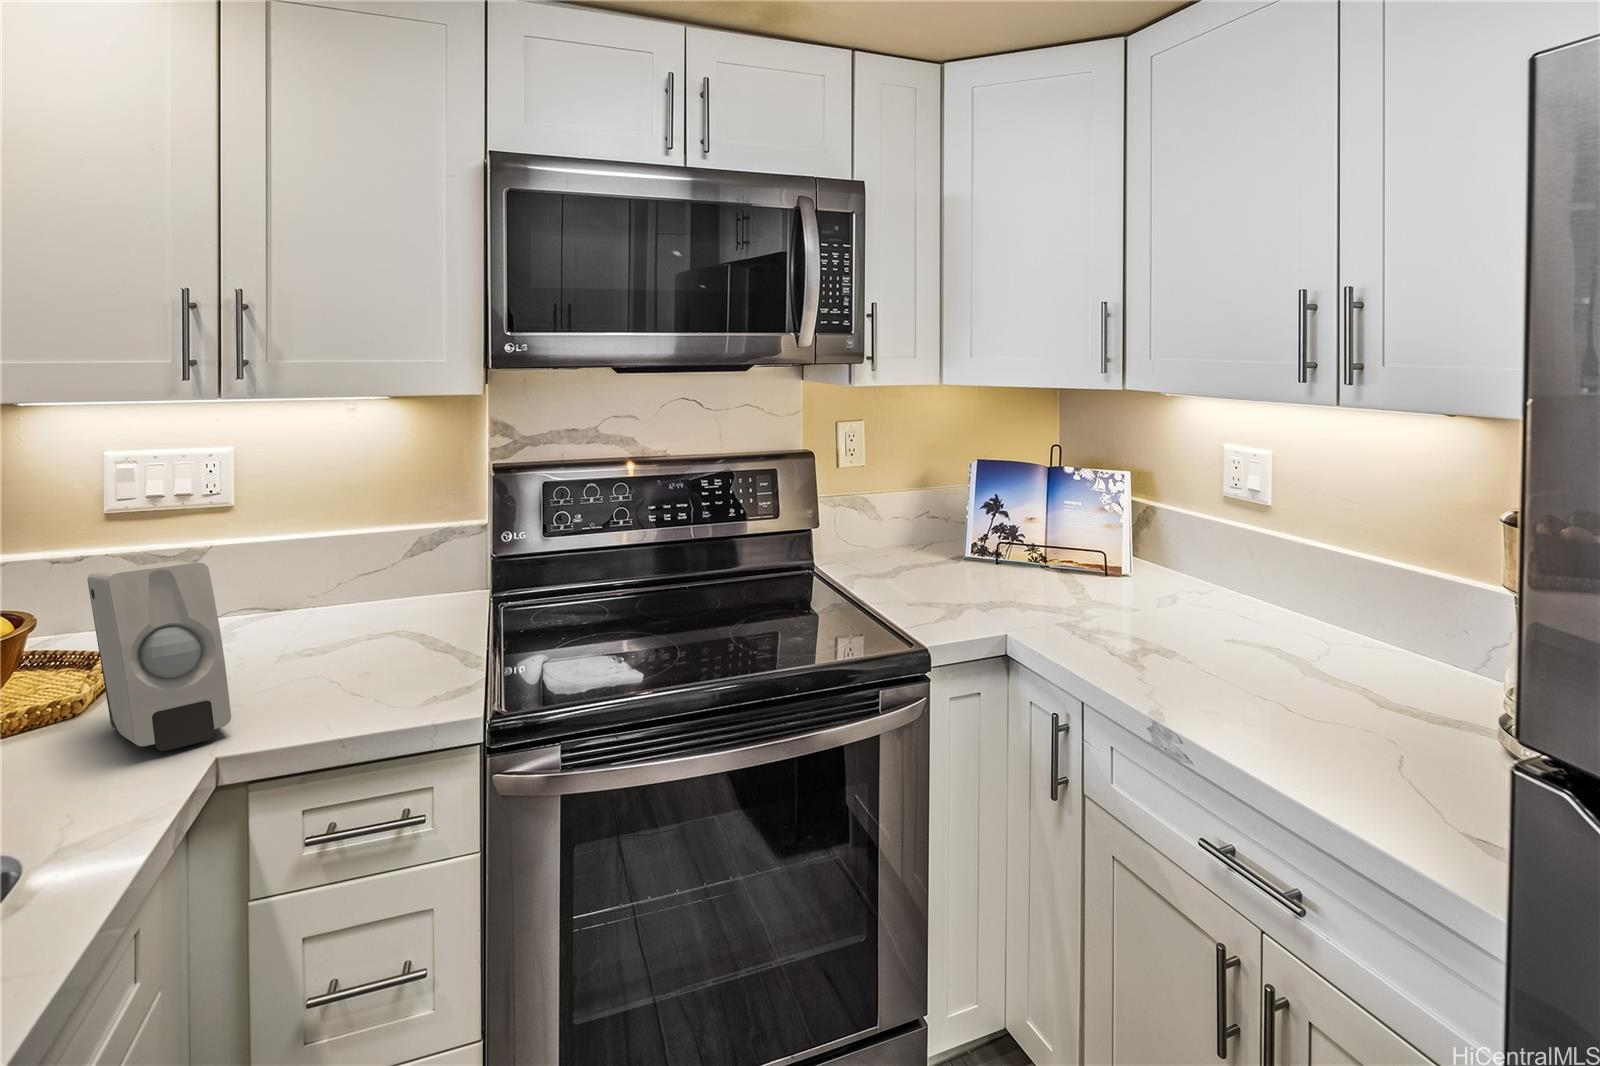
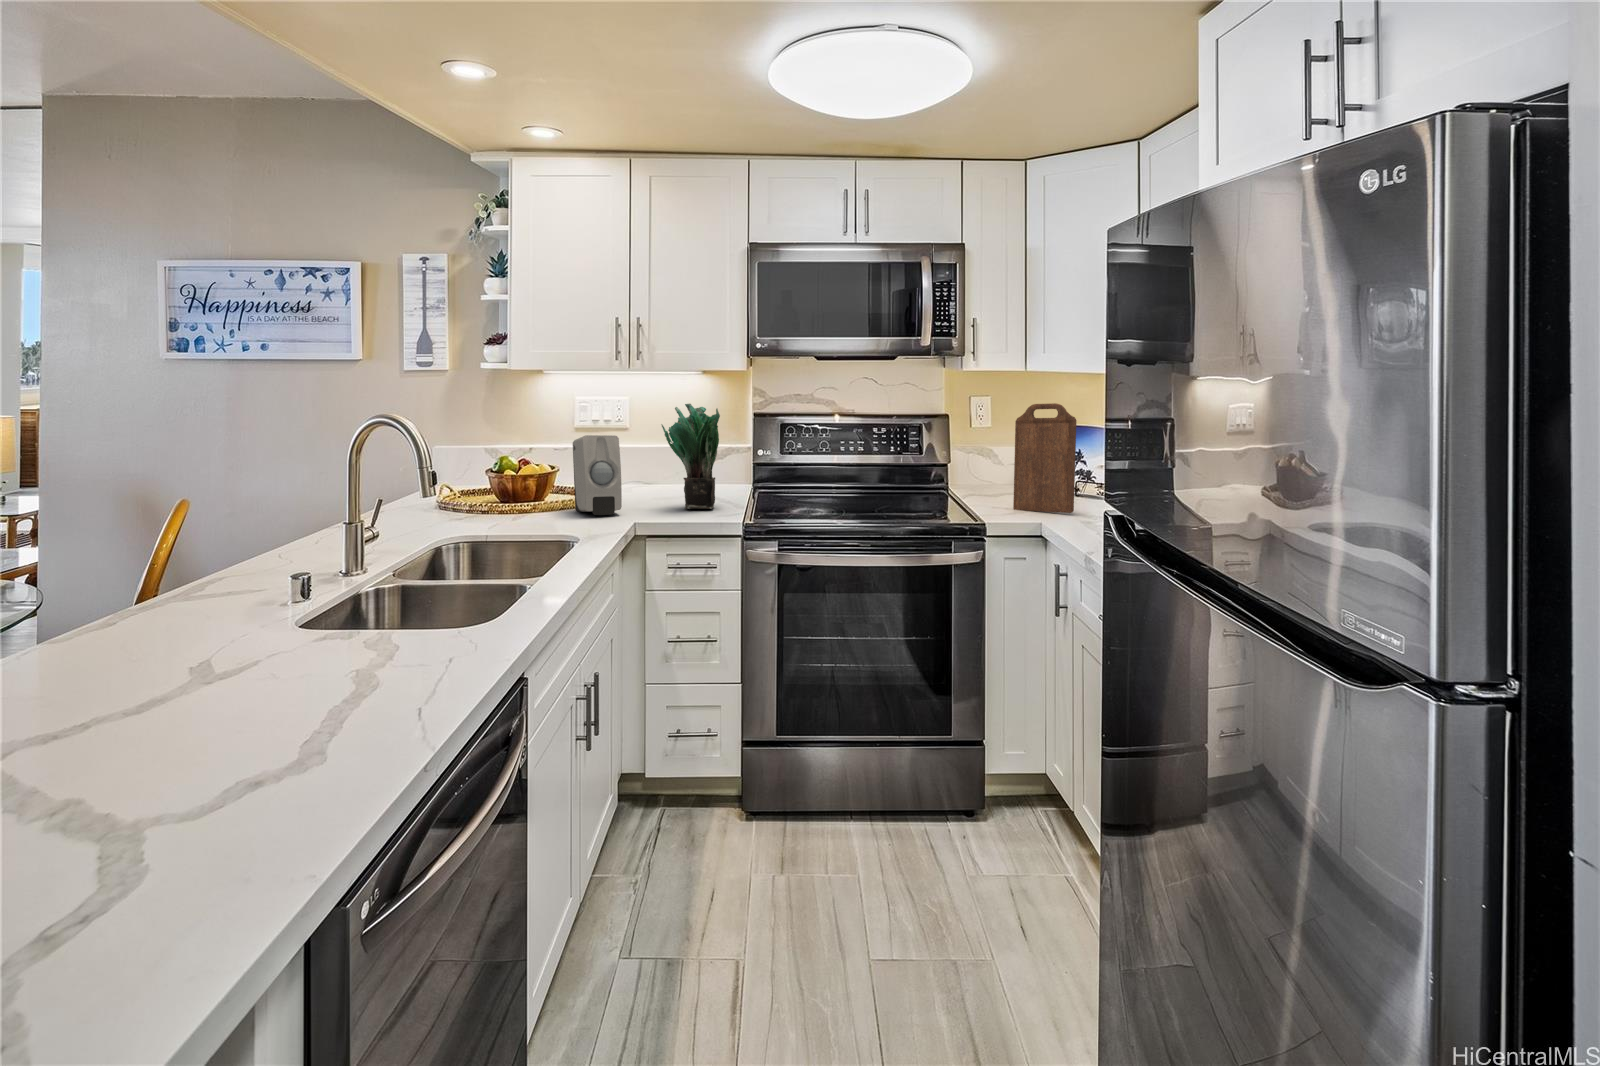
cutting board: none [953,444,1056,616] -> present [1013,403,1076,513]
potted plant: none [310,471,444,688] -> present [661,404,720,509]

